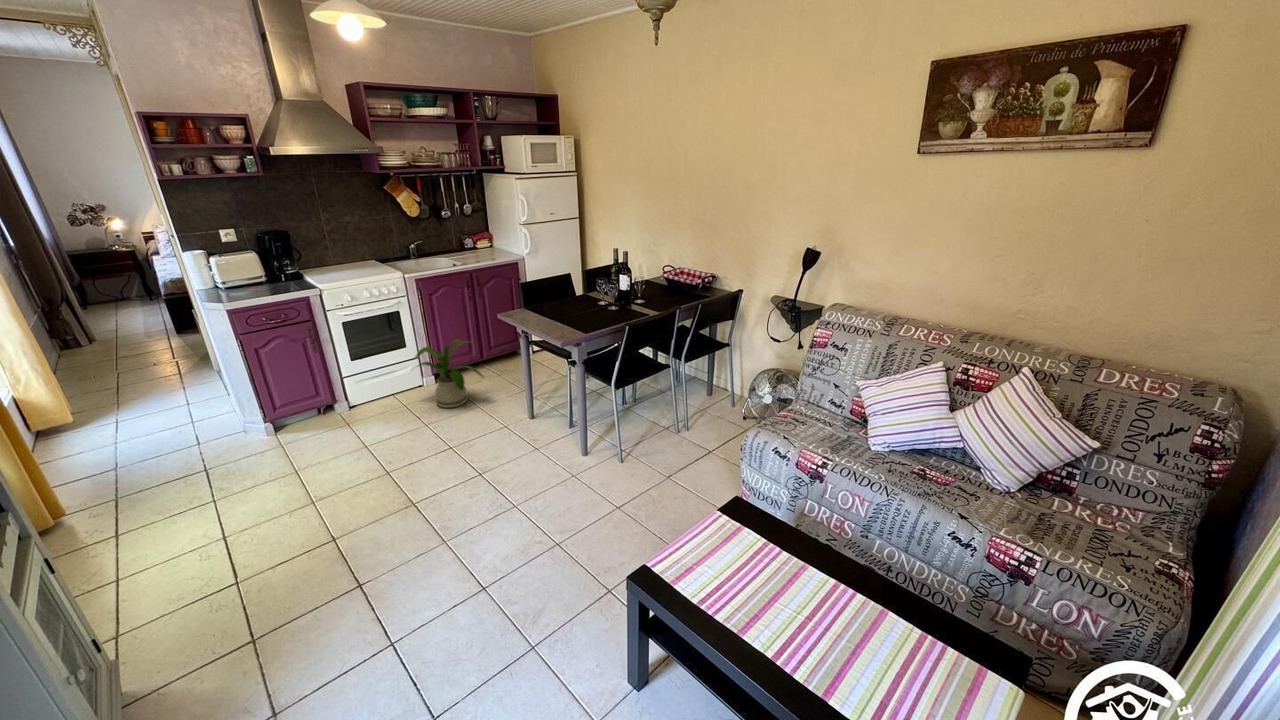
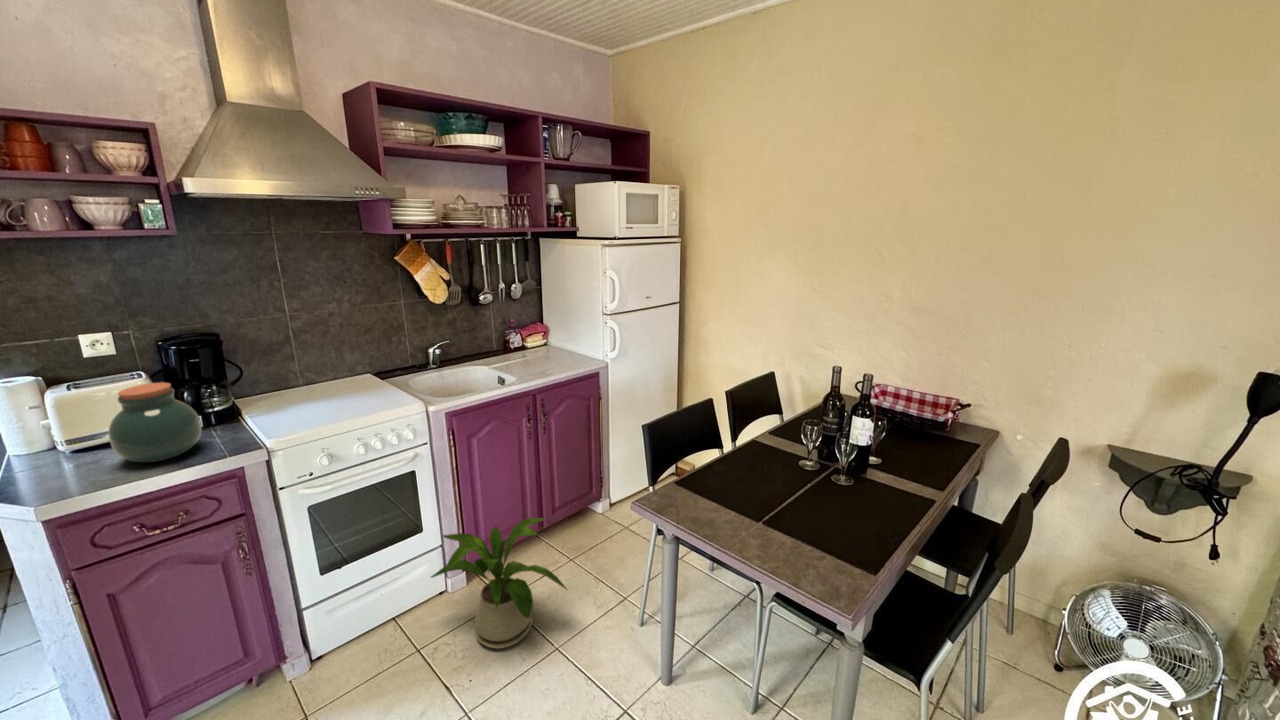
jar: none [246,253,286,291] -> present [109,382,201,462]

